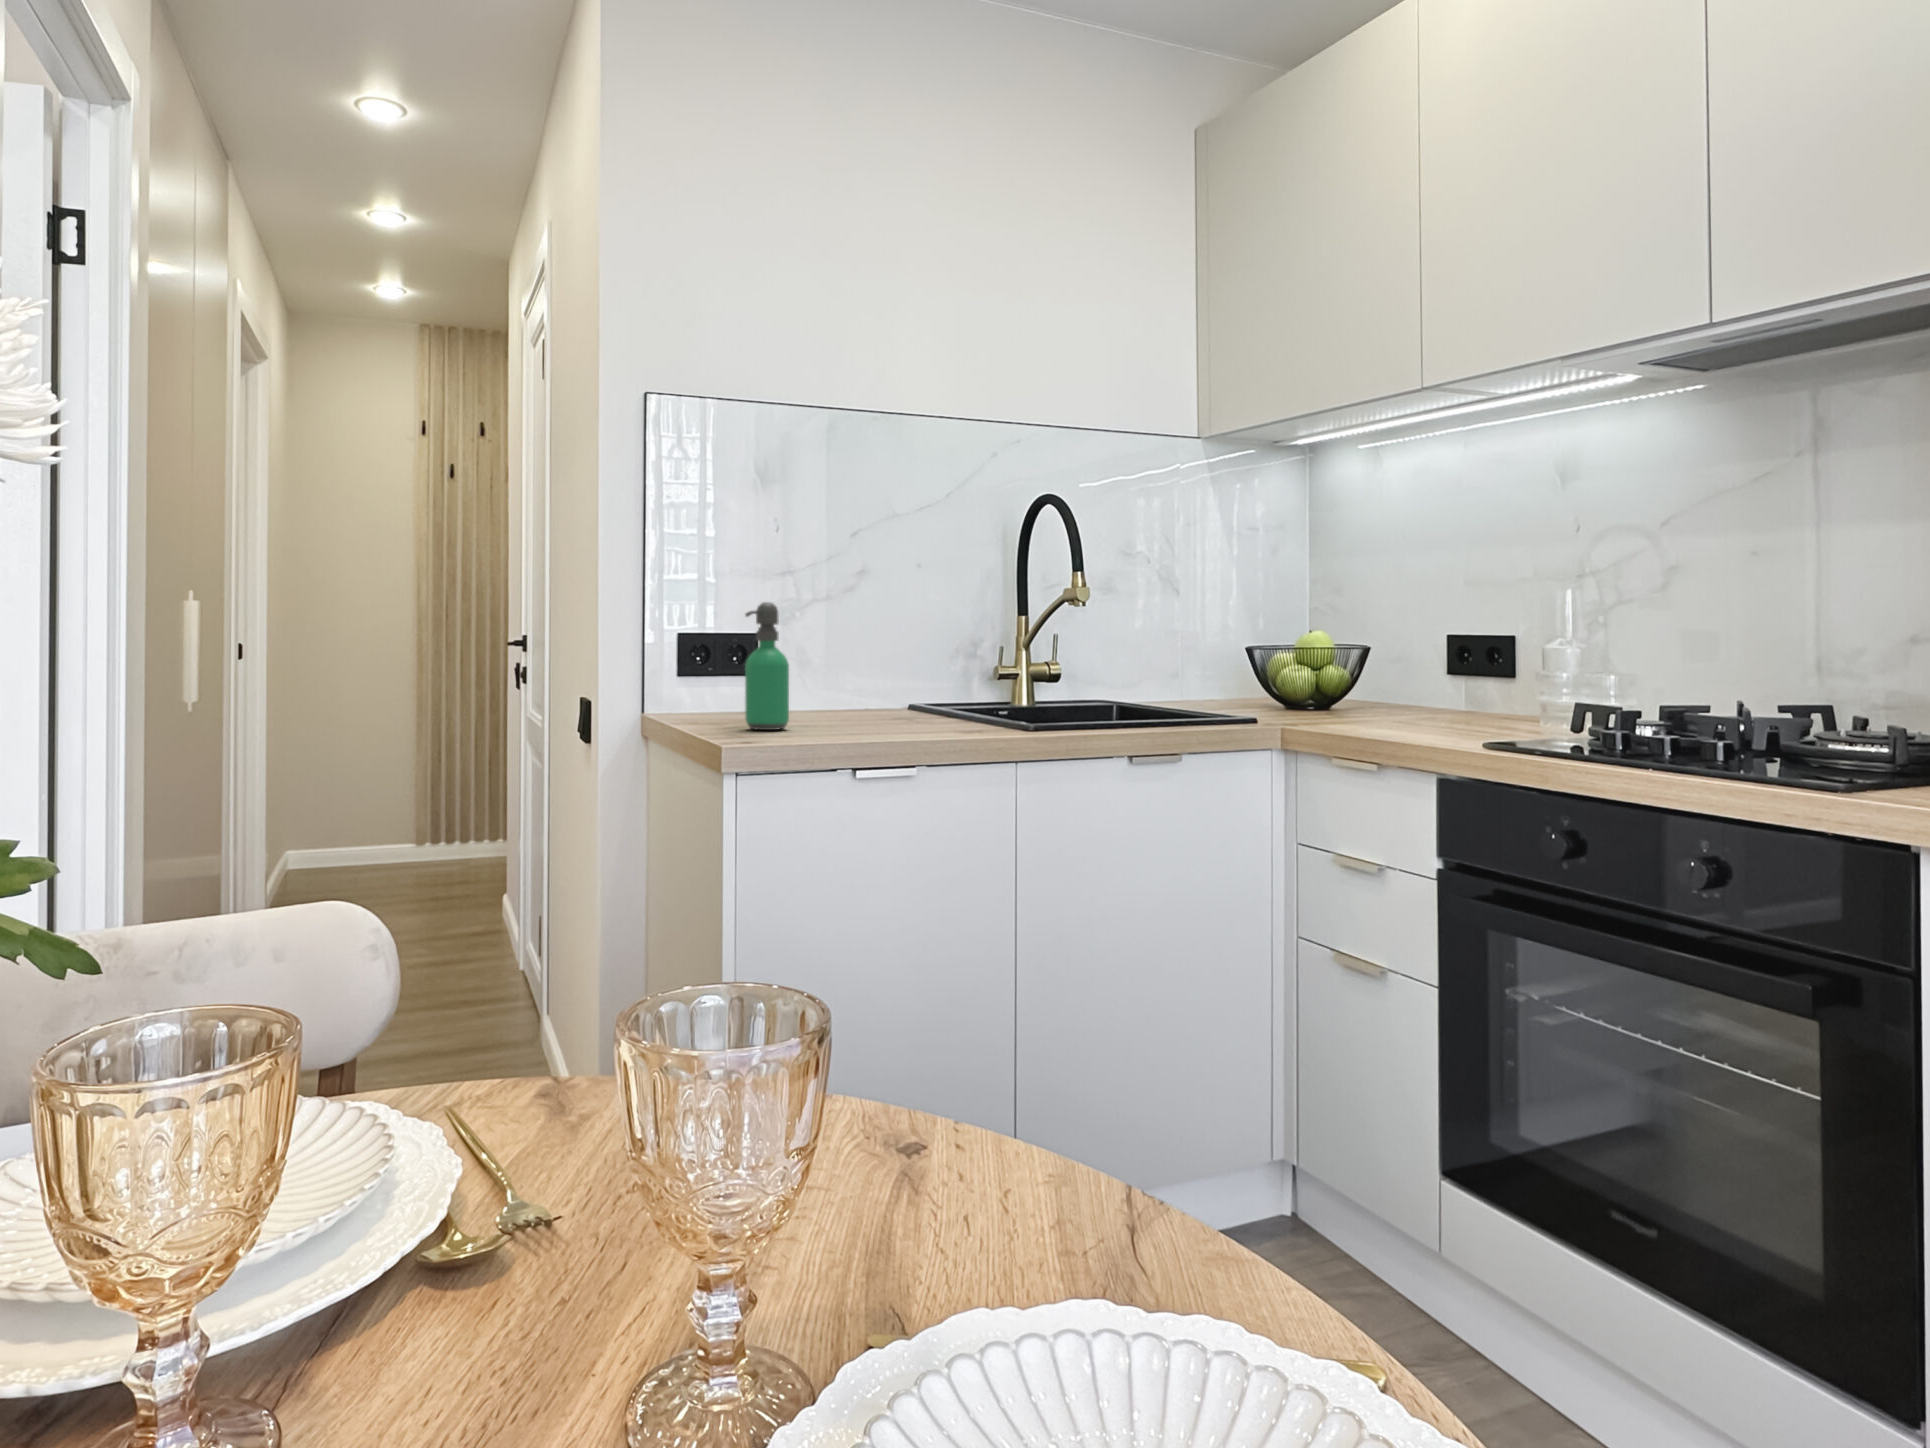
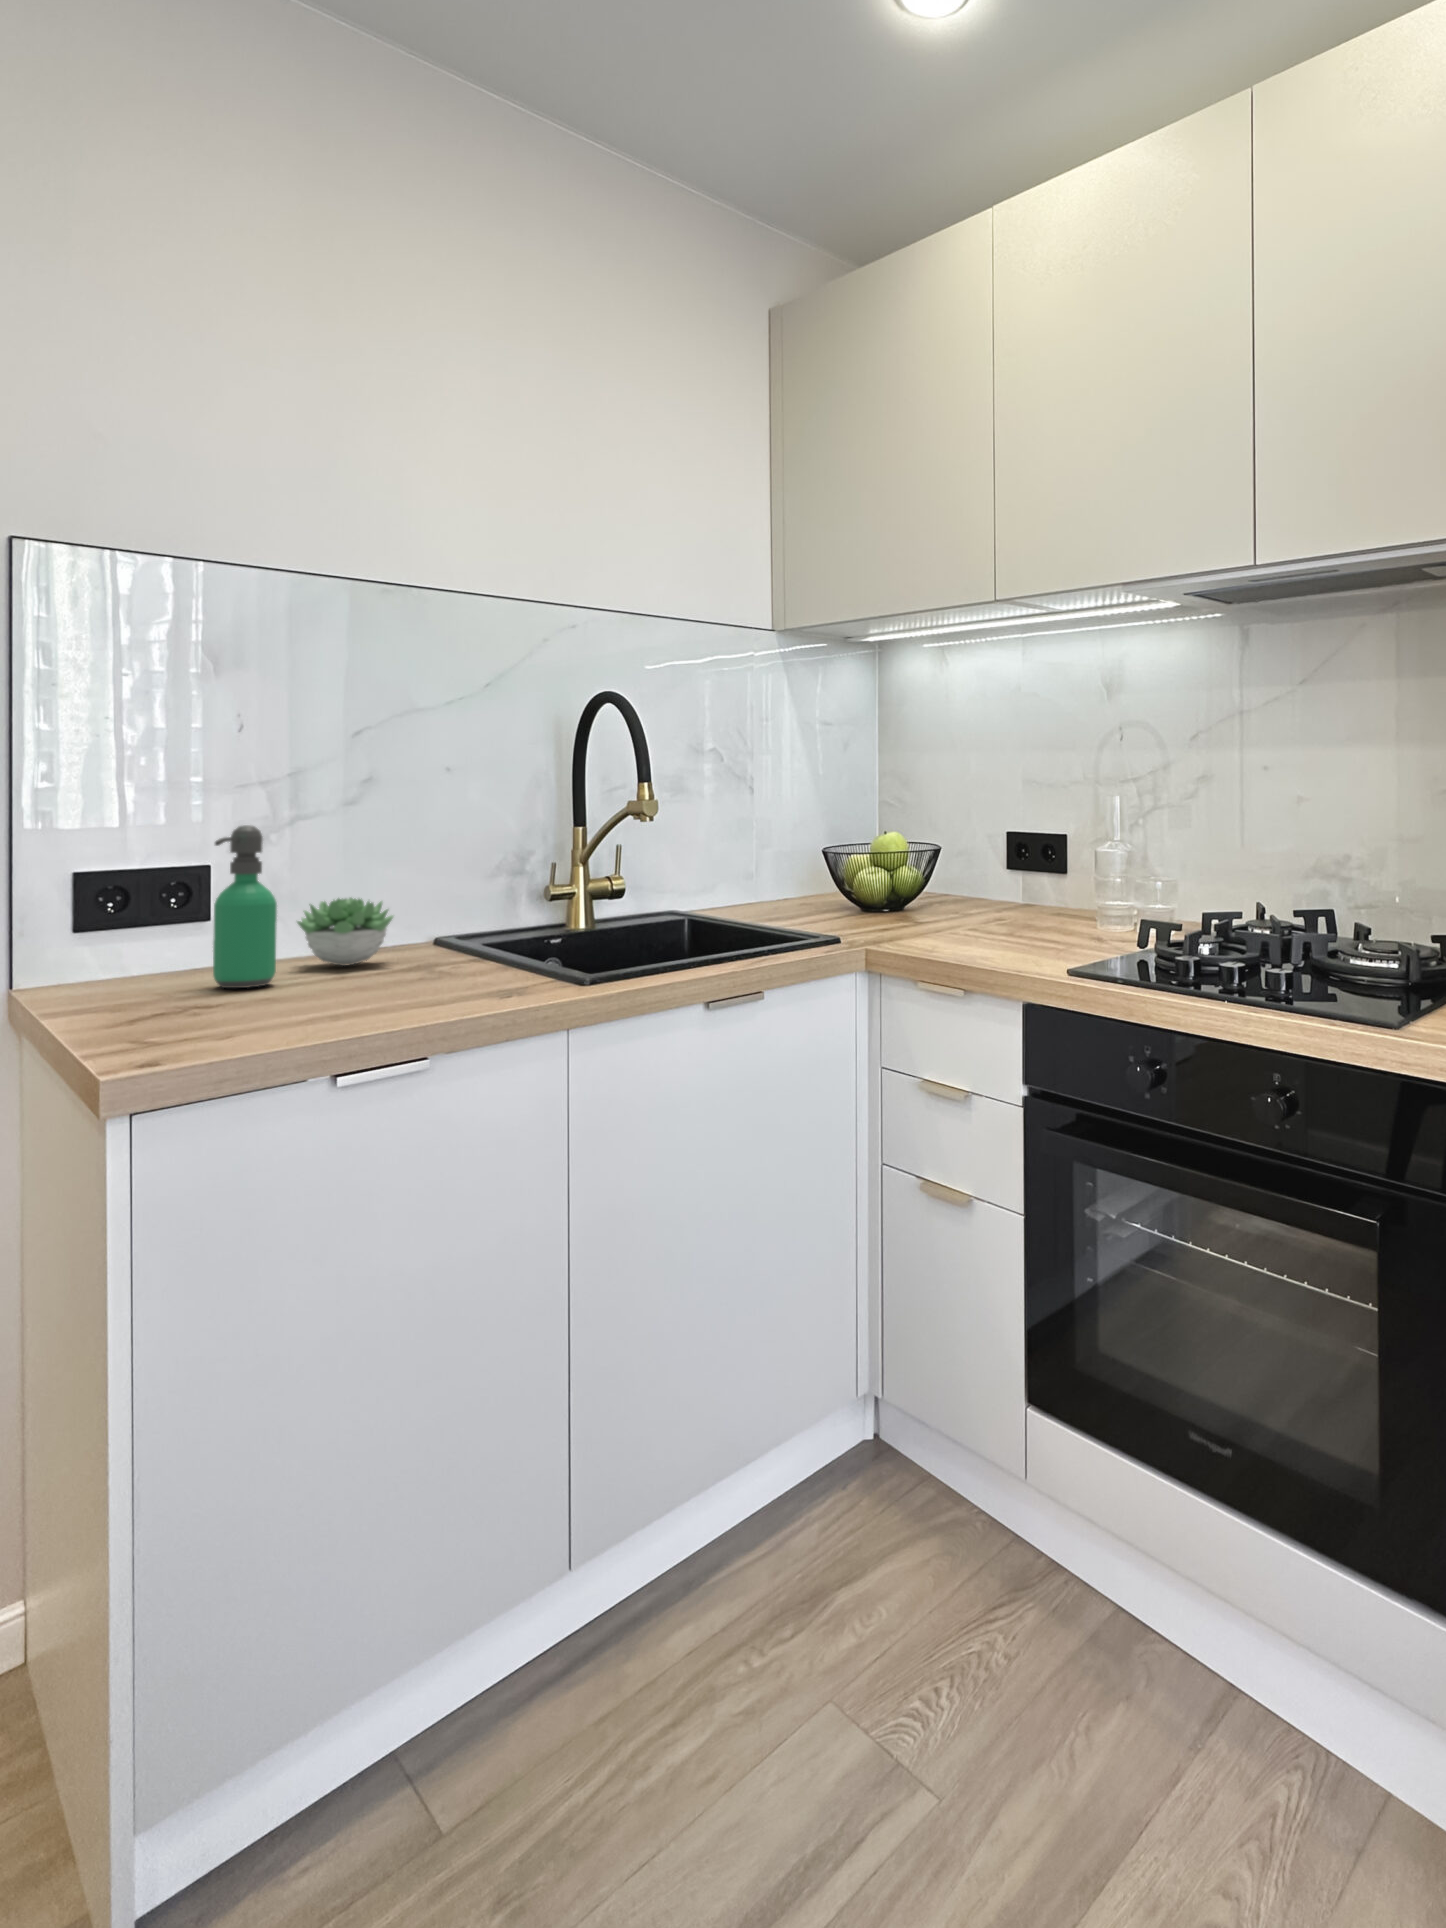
succulent plant: none [802,667,875,722] -> present [297,898,393,966]

